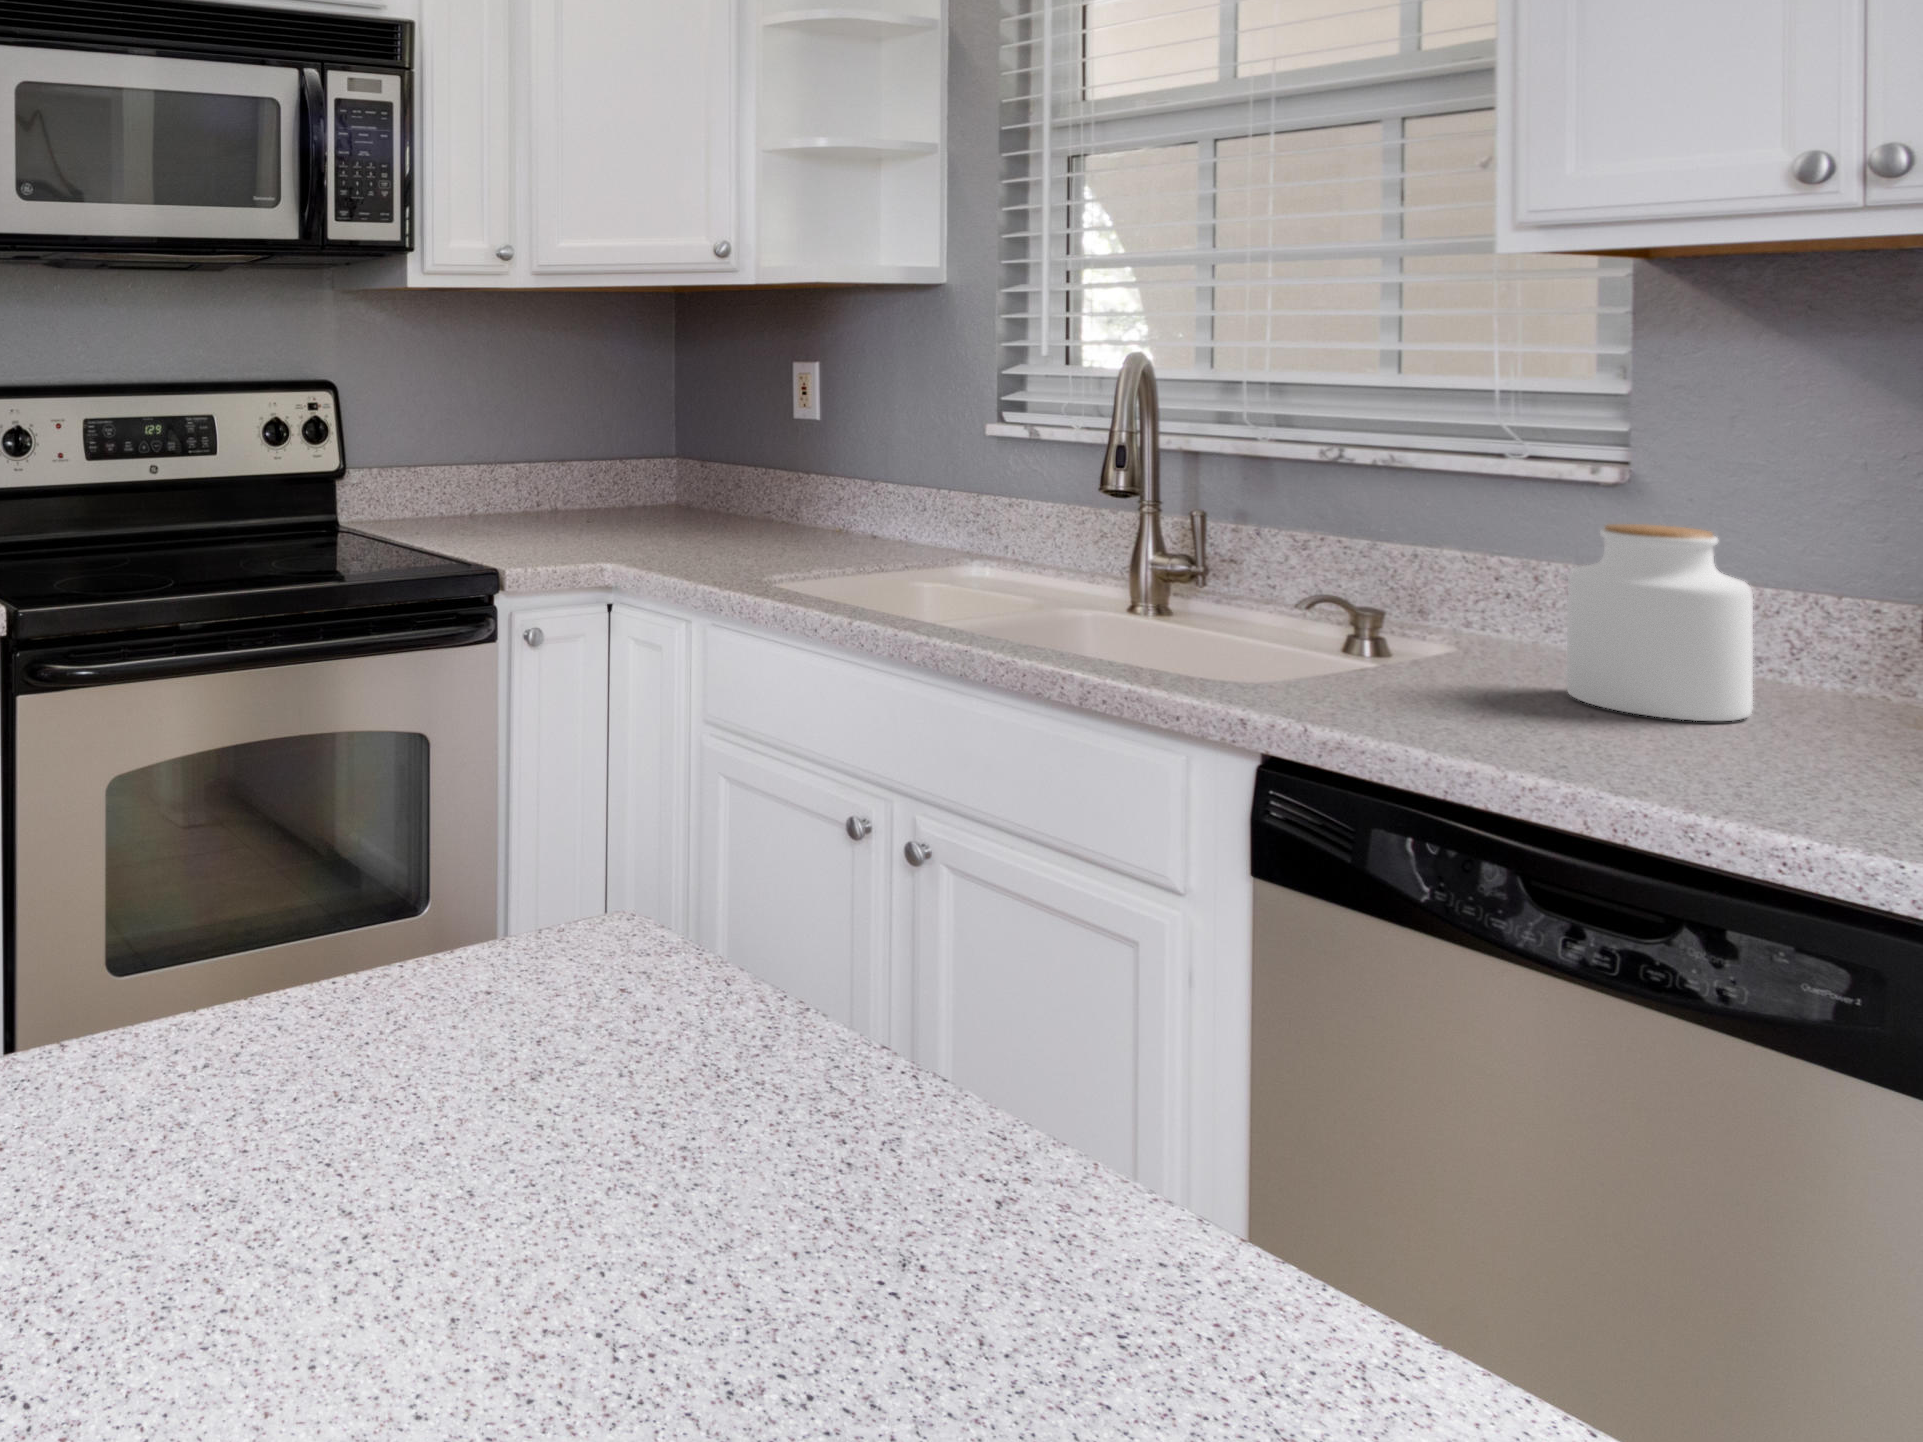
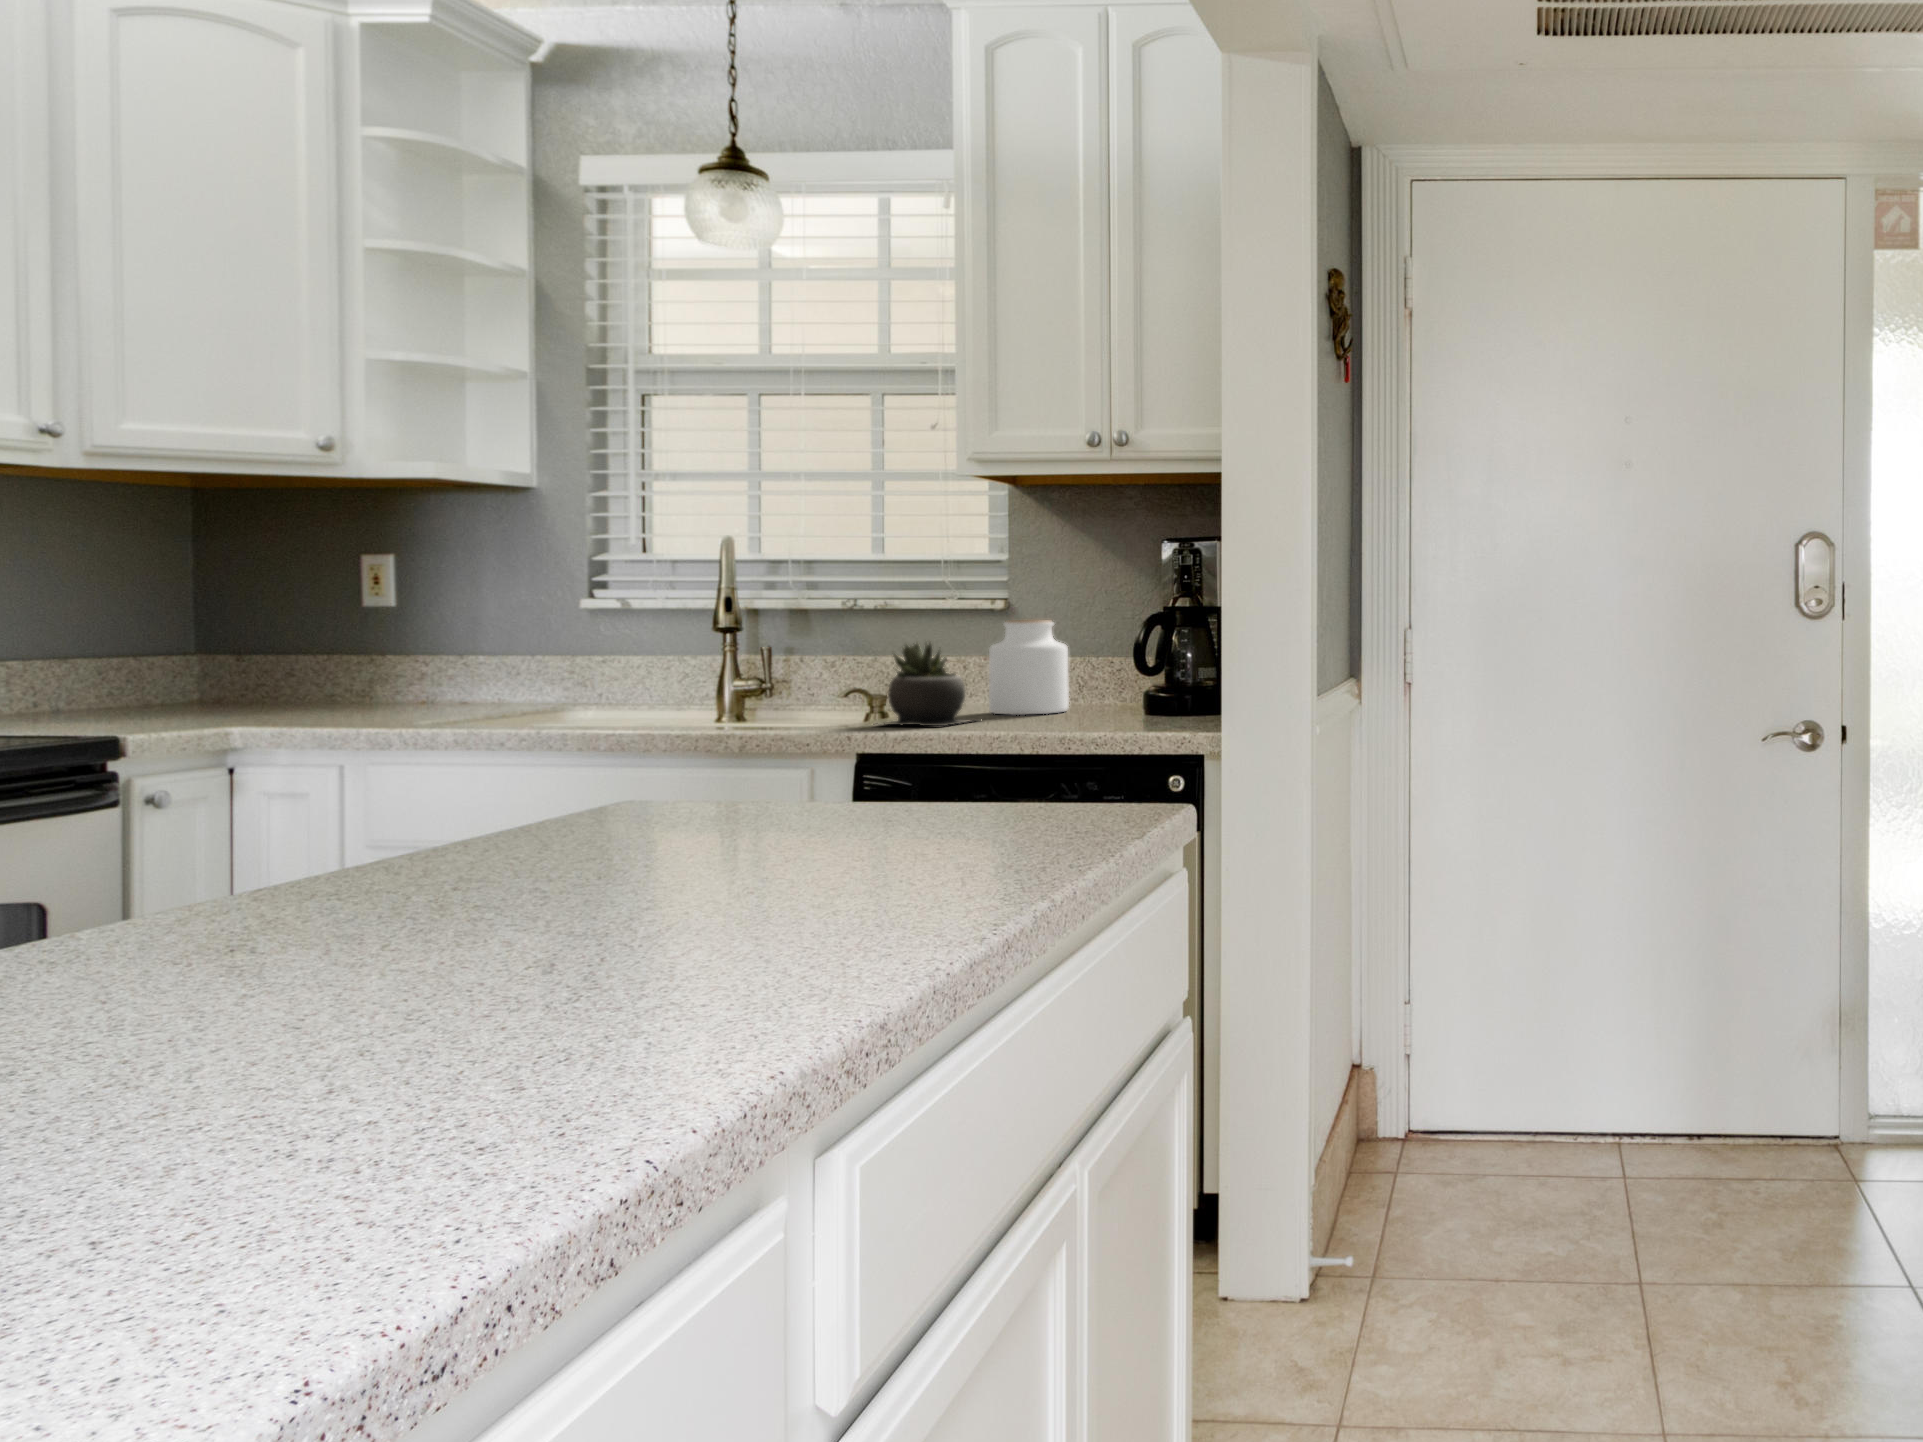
succulent plant: none [1314,559,1540,731] -> present [876,643,968,726]

